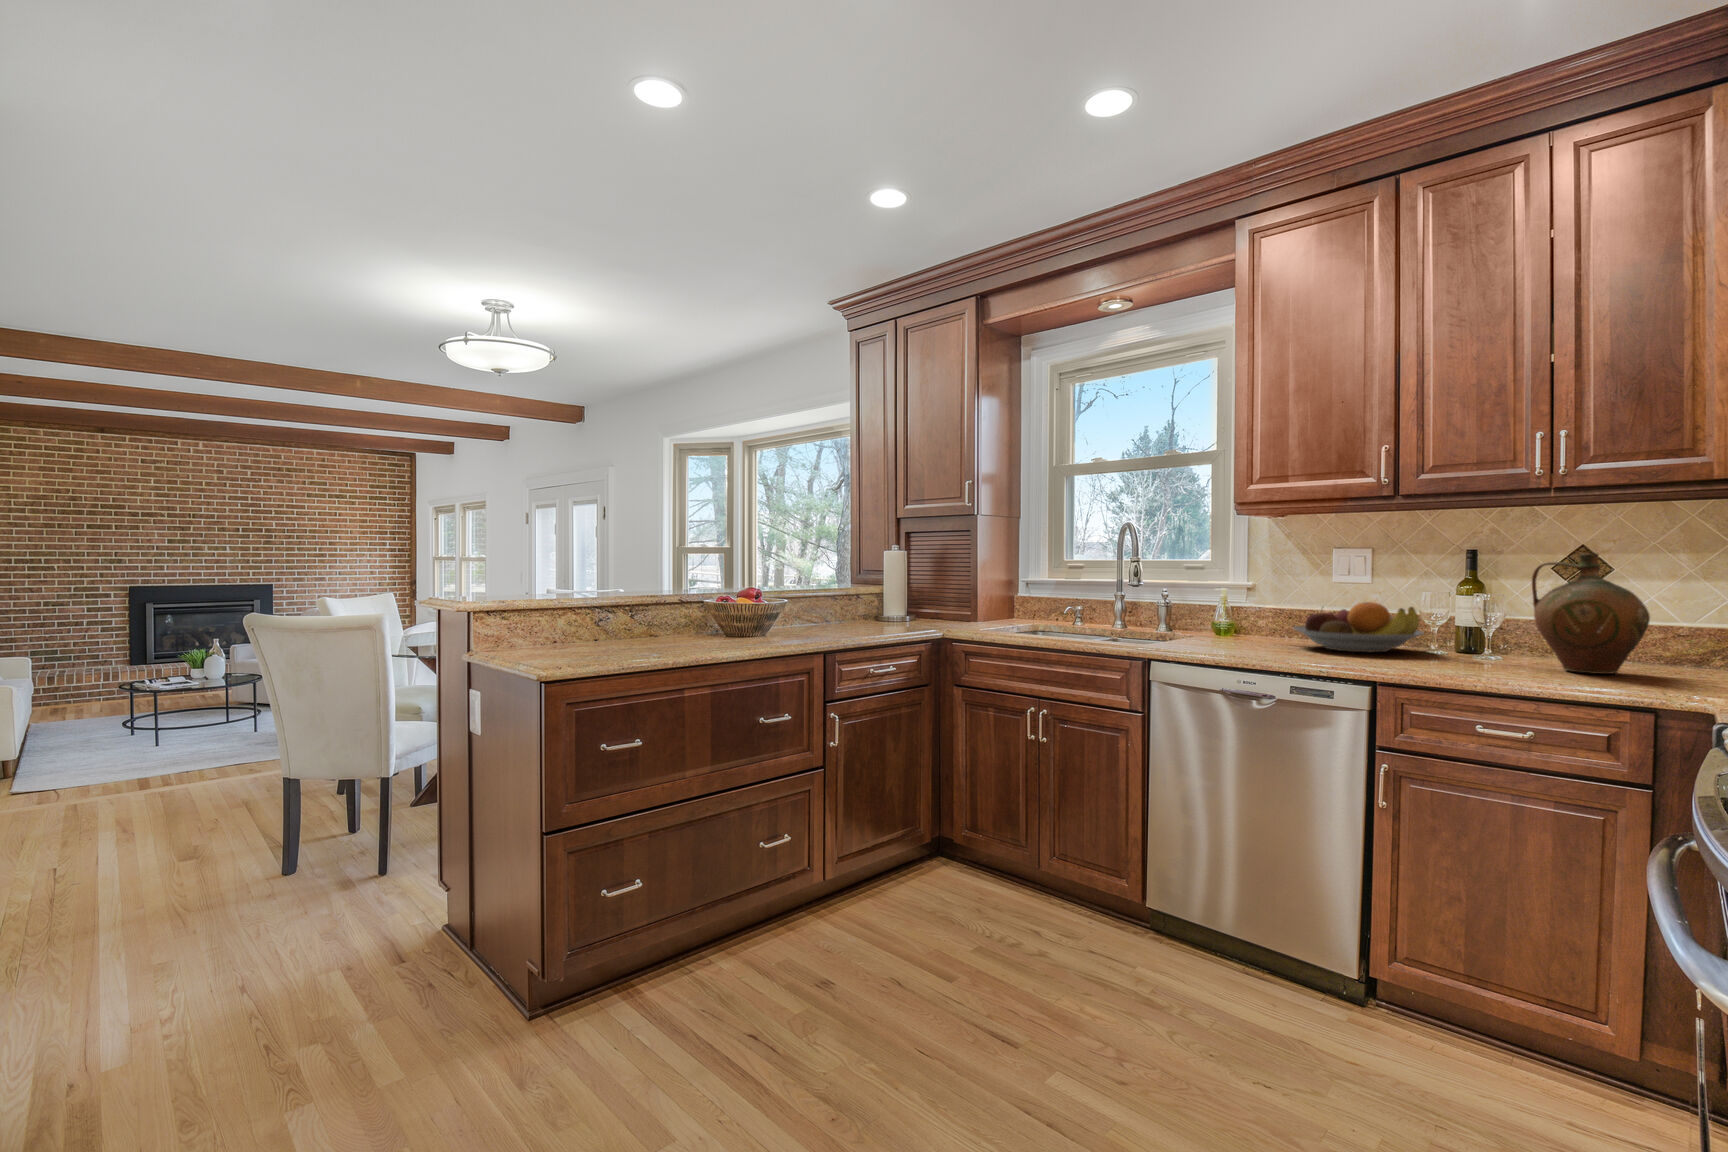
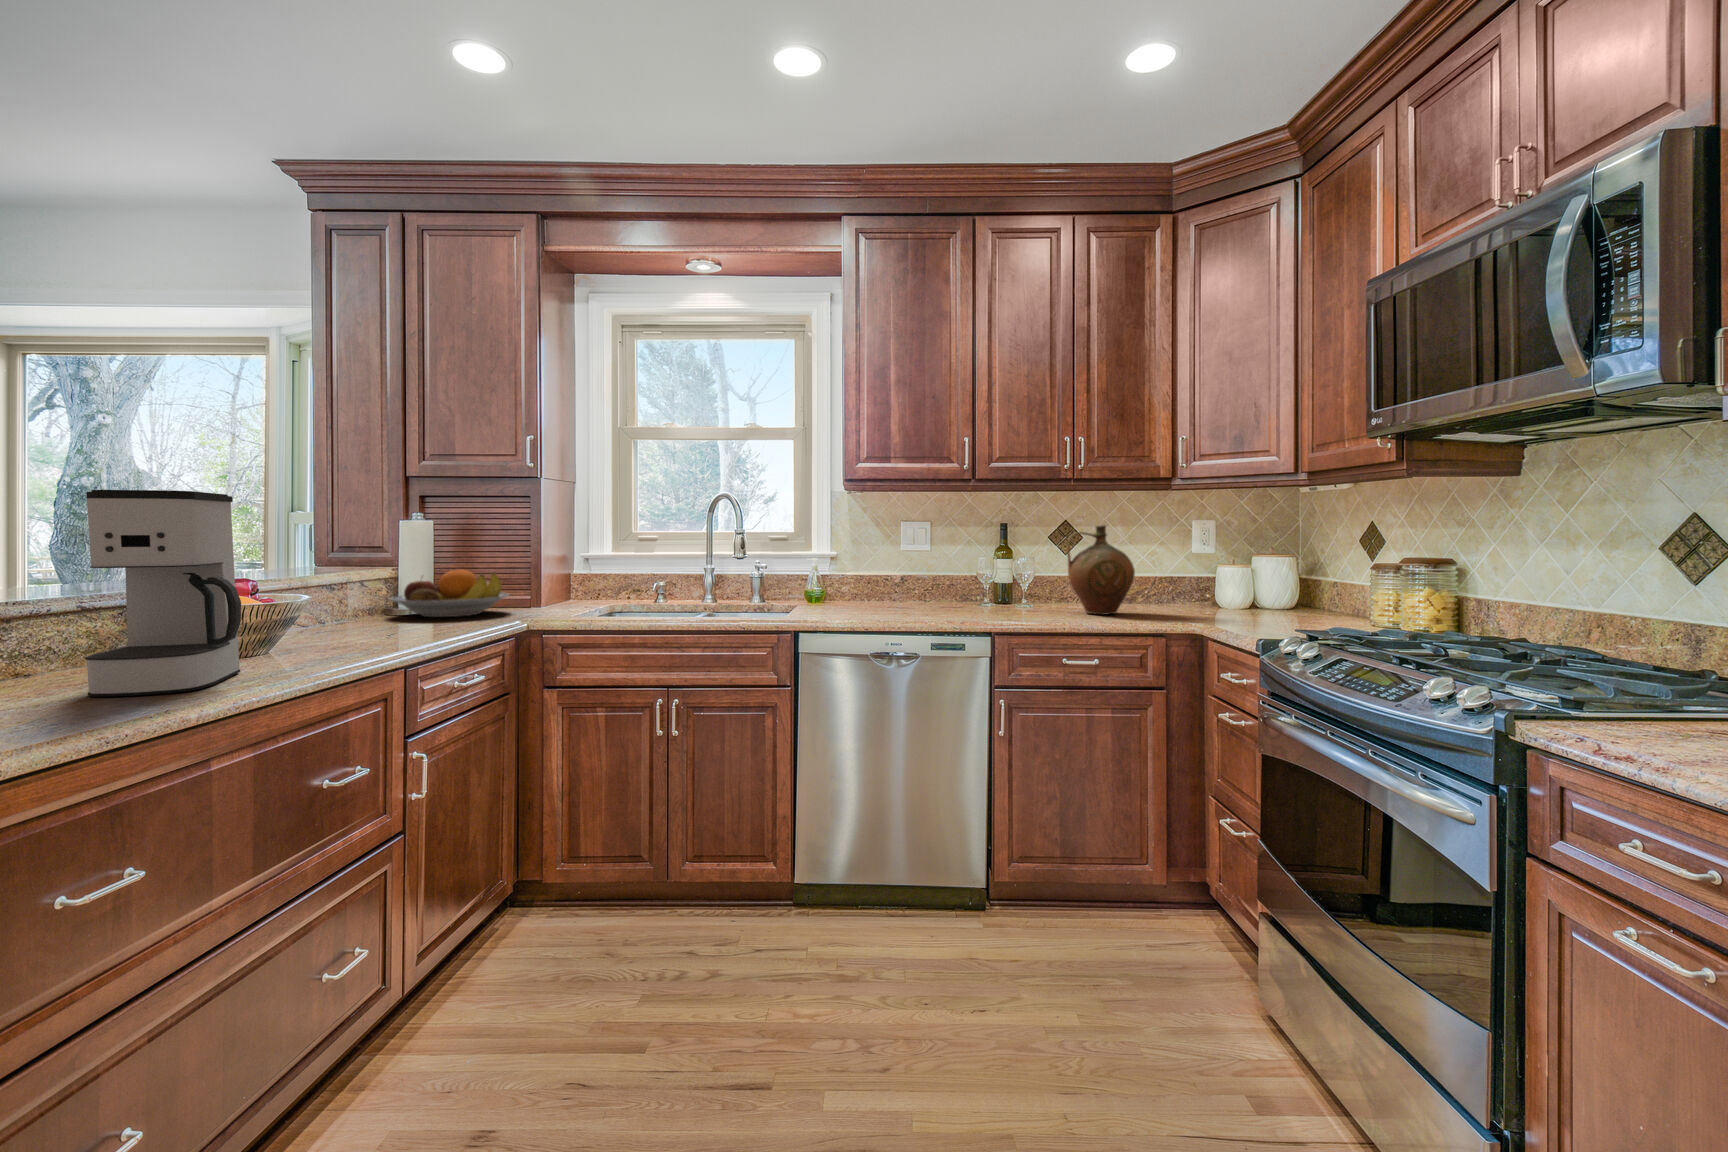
coffee maker: none [656,535,731,651] -> present [85,490,241,697]
fruit bowl: present [1293,602,1424,652] -> present [390,569,509,617]

